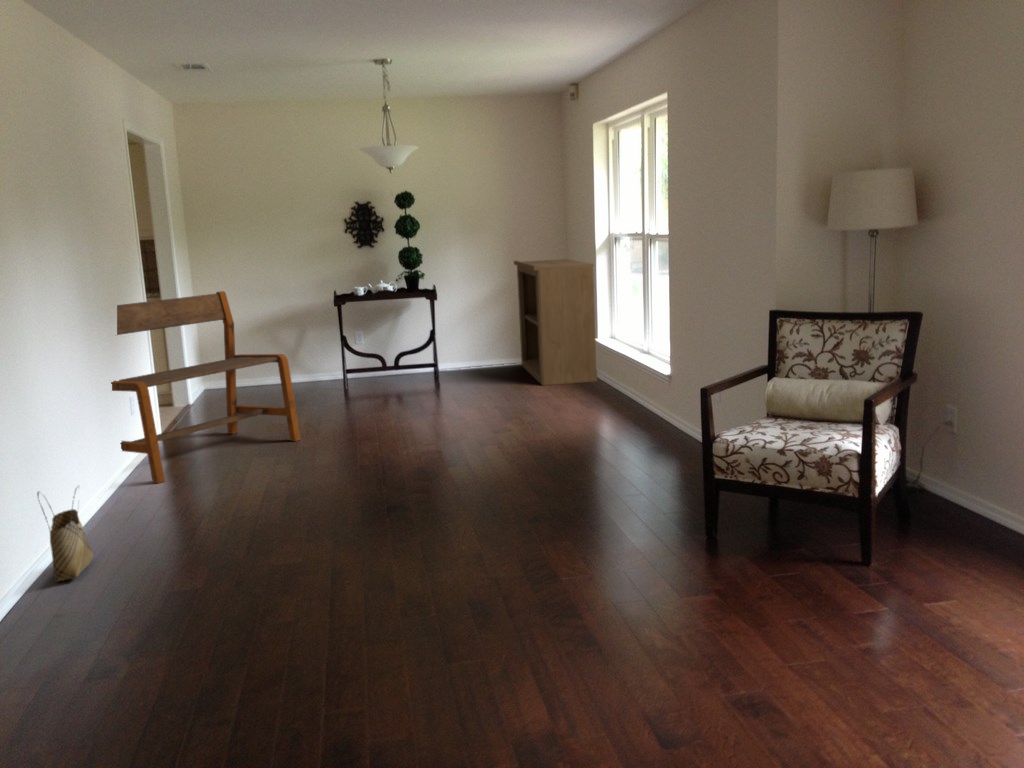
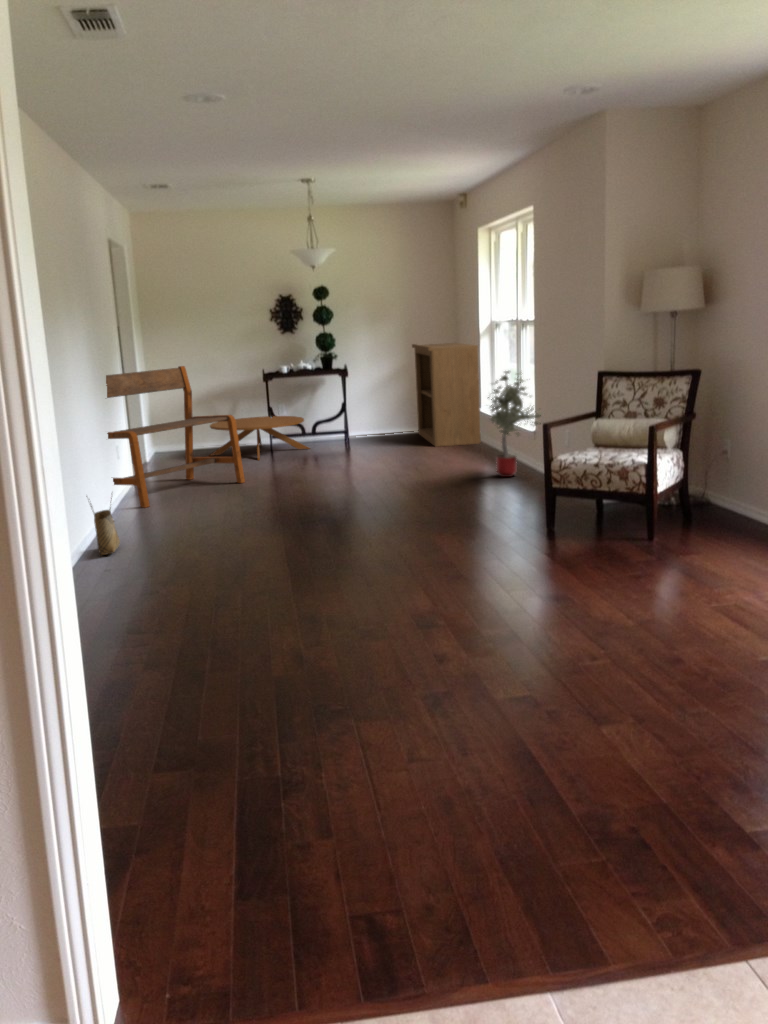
potted tree: none [608,300,685,436] -> present [488,371,542,477]
coffee table: none [266,346,392,404] -> present [210,416,309,460]

